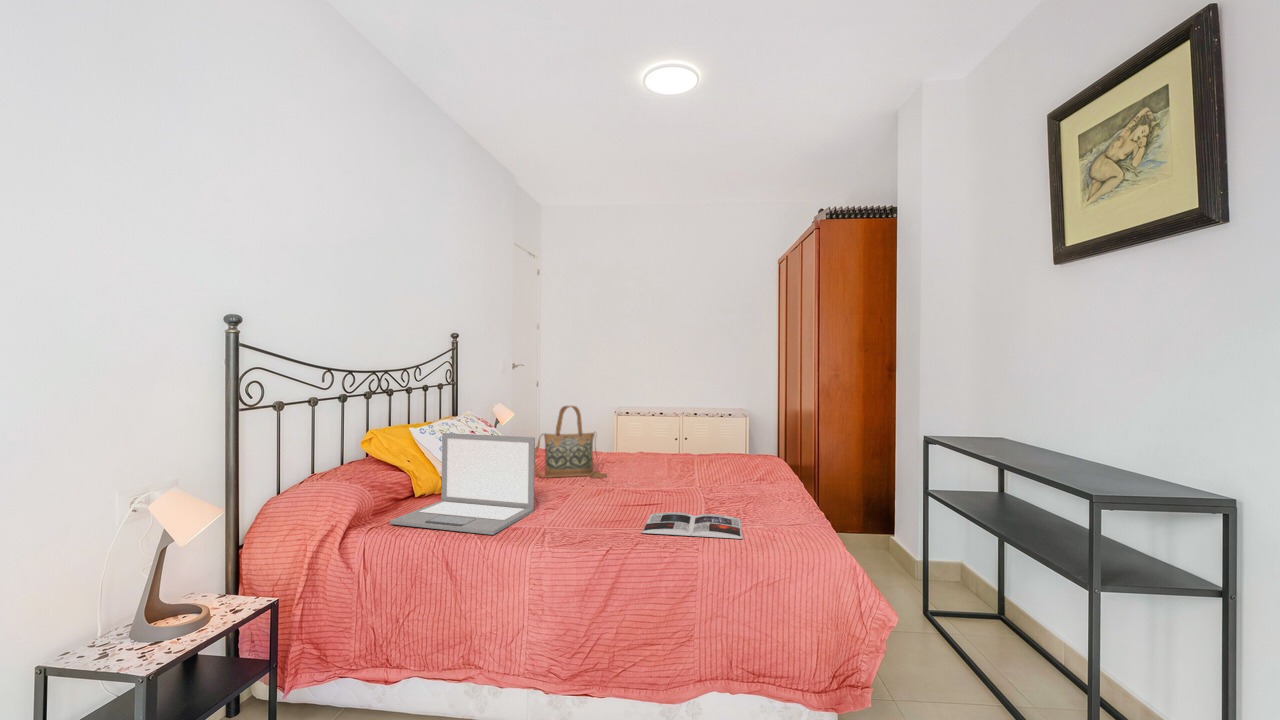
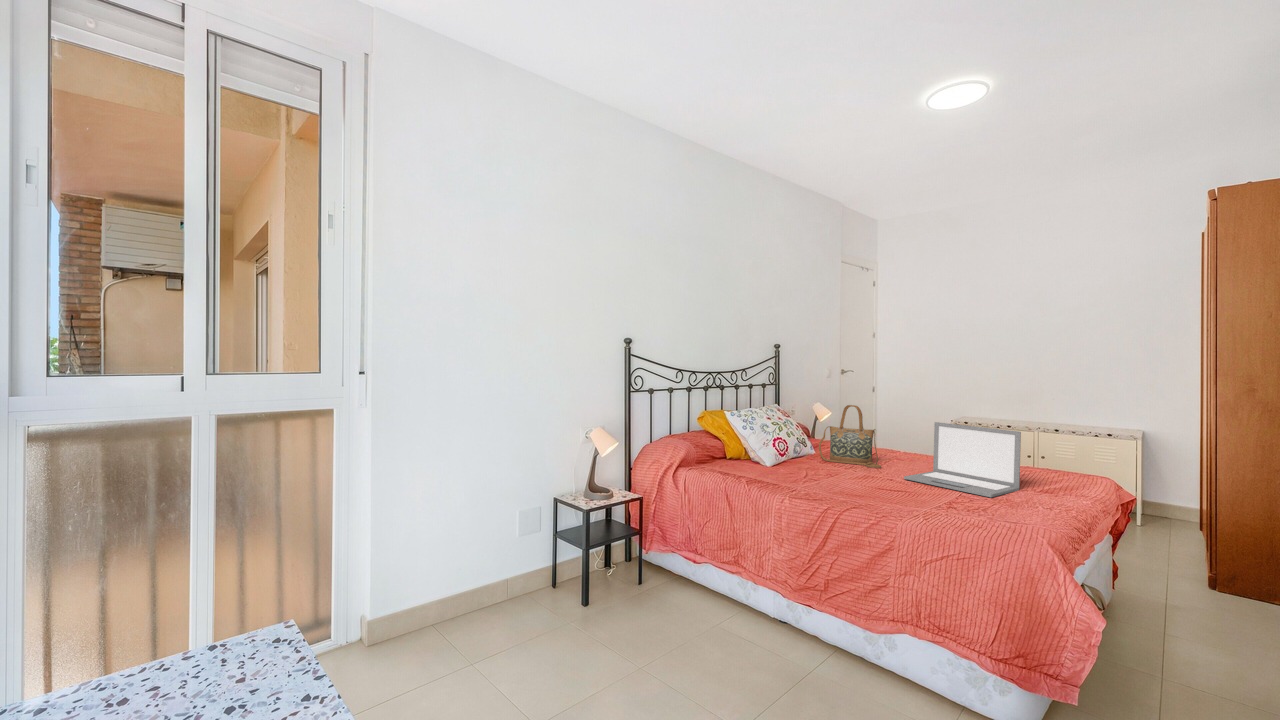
laptop: present [390,433,535,535] -> present [904,422,1021,497]
magazine: present [642,512,743,539] -> none [860,495,964,524]

